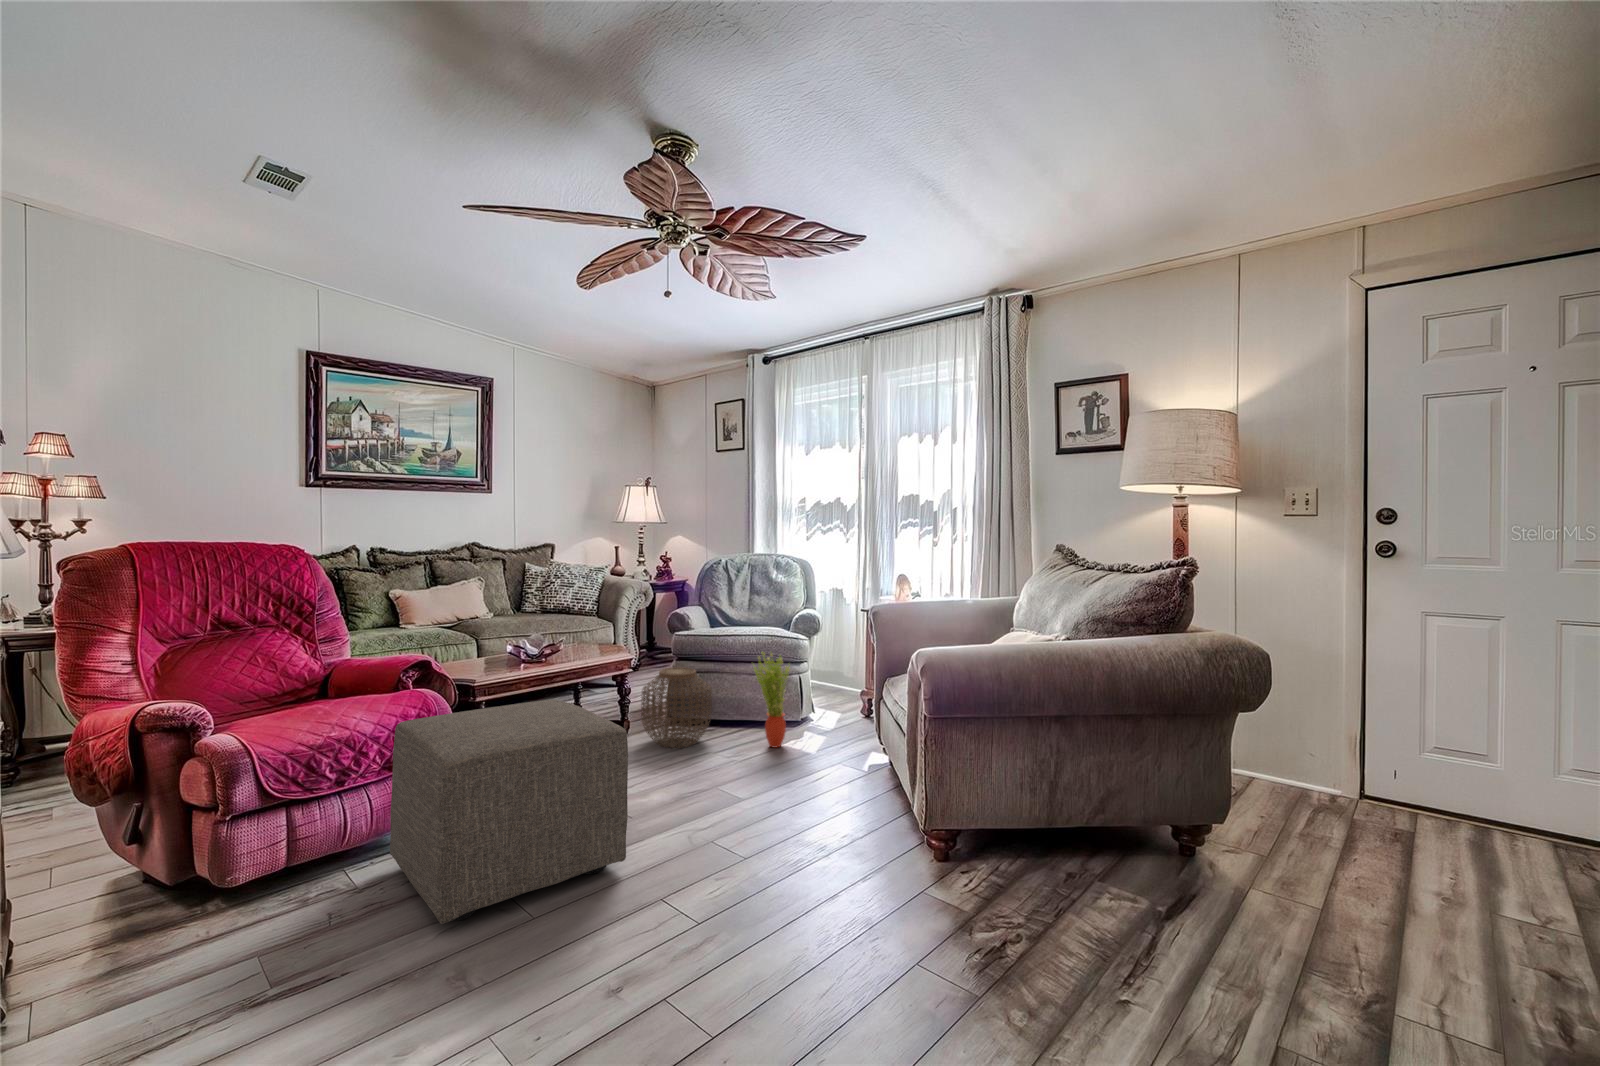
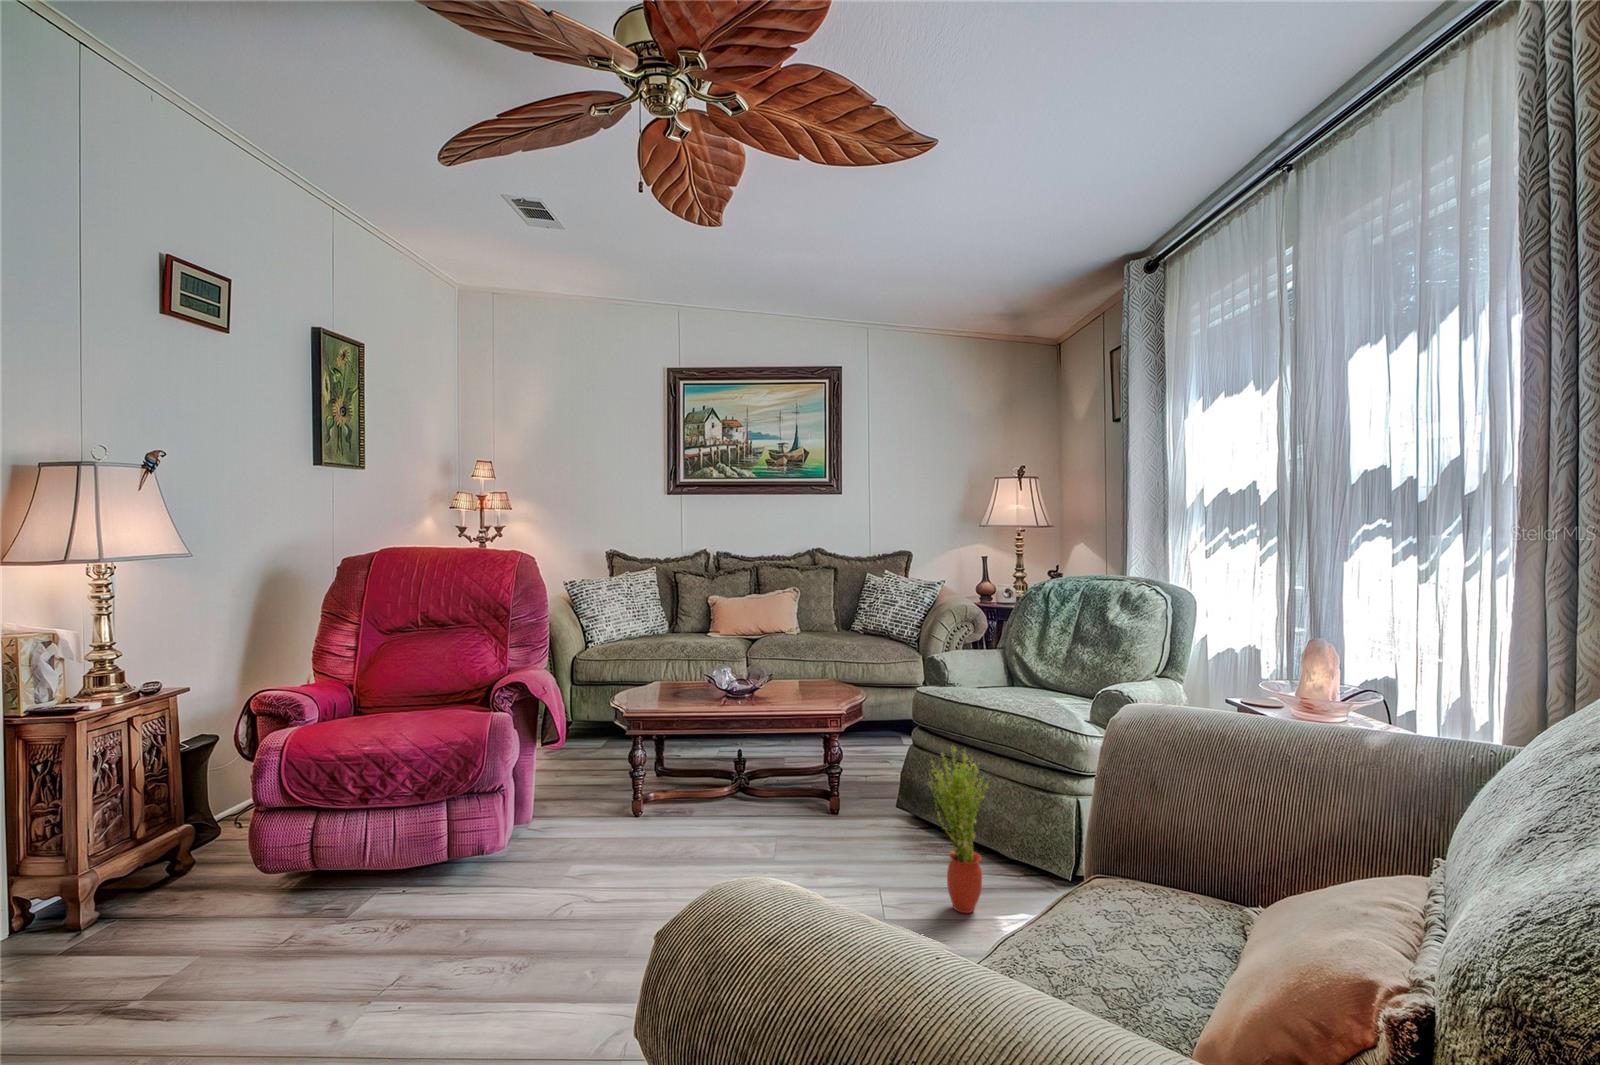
woven basket: present [641,667,712,748] -> none [804,739,905,862]
ottoman: present [390,700,628,924] -> none [261,751,567,1006]

